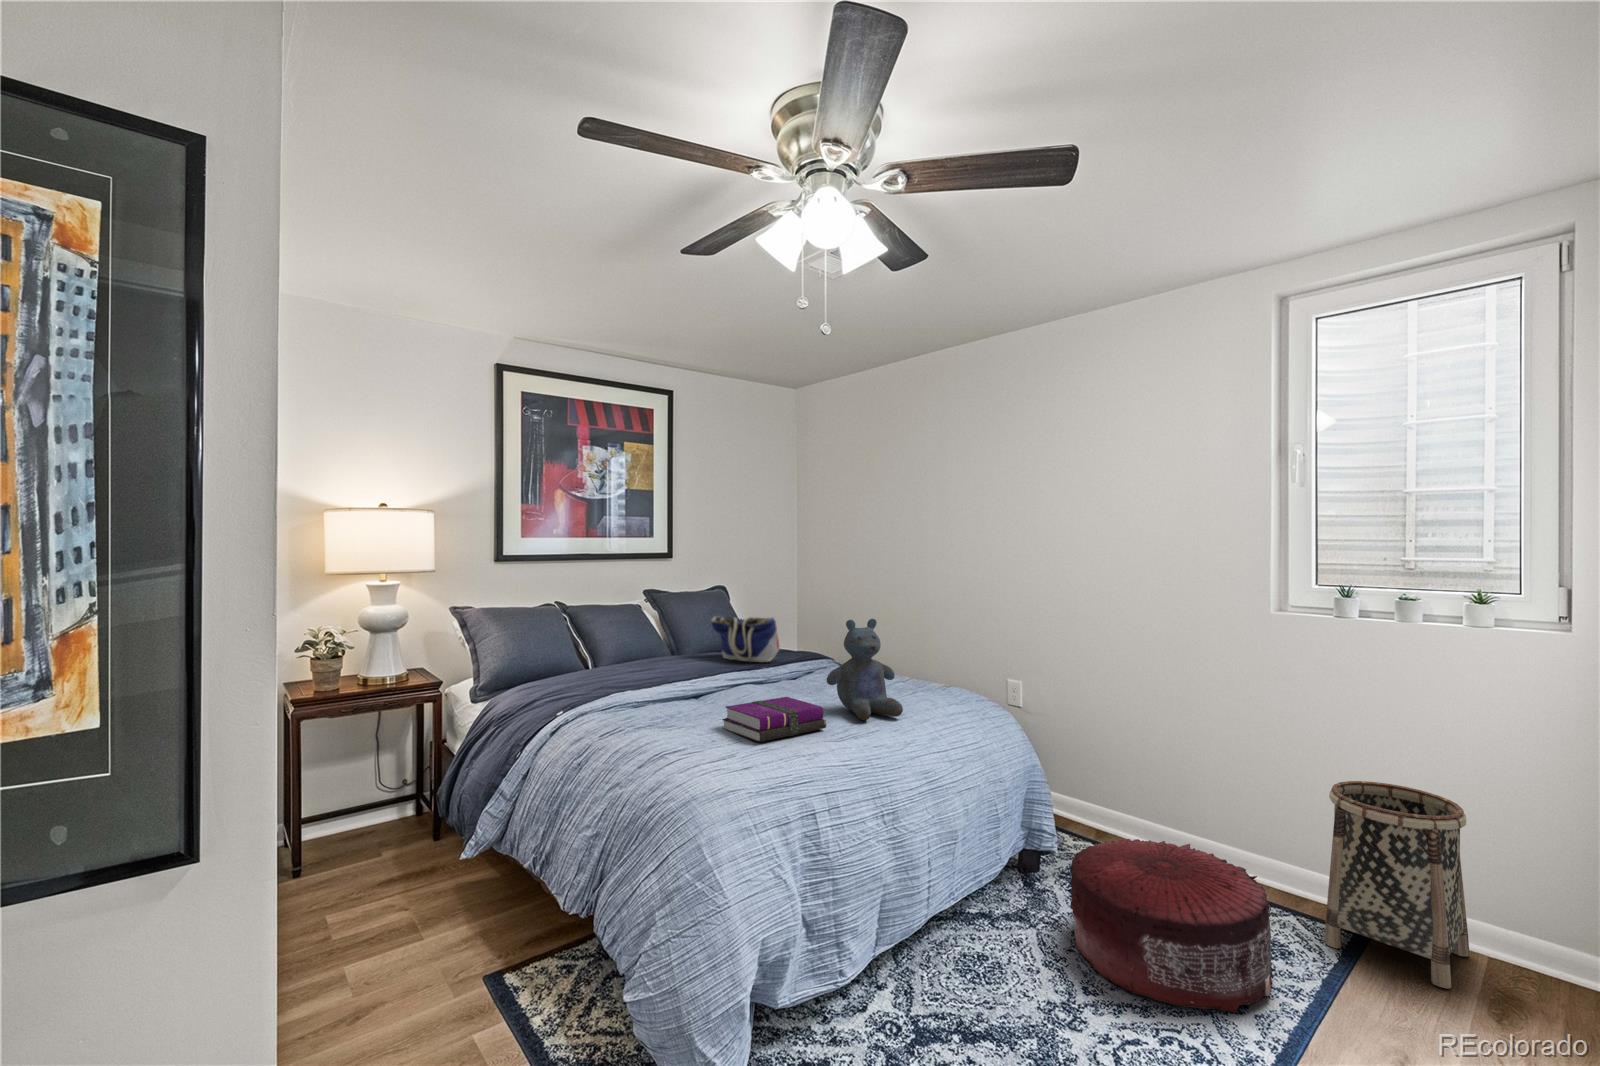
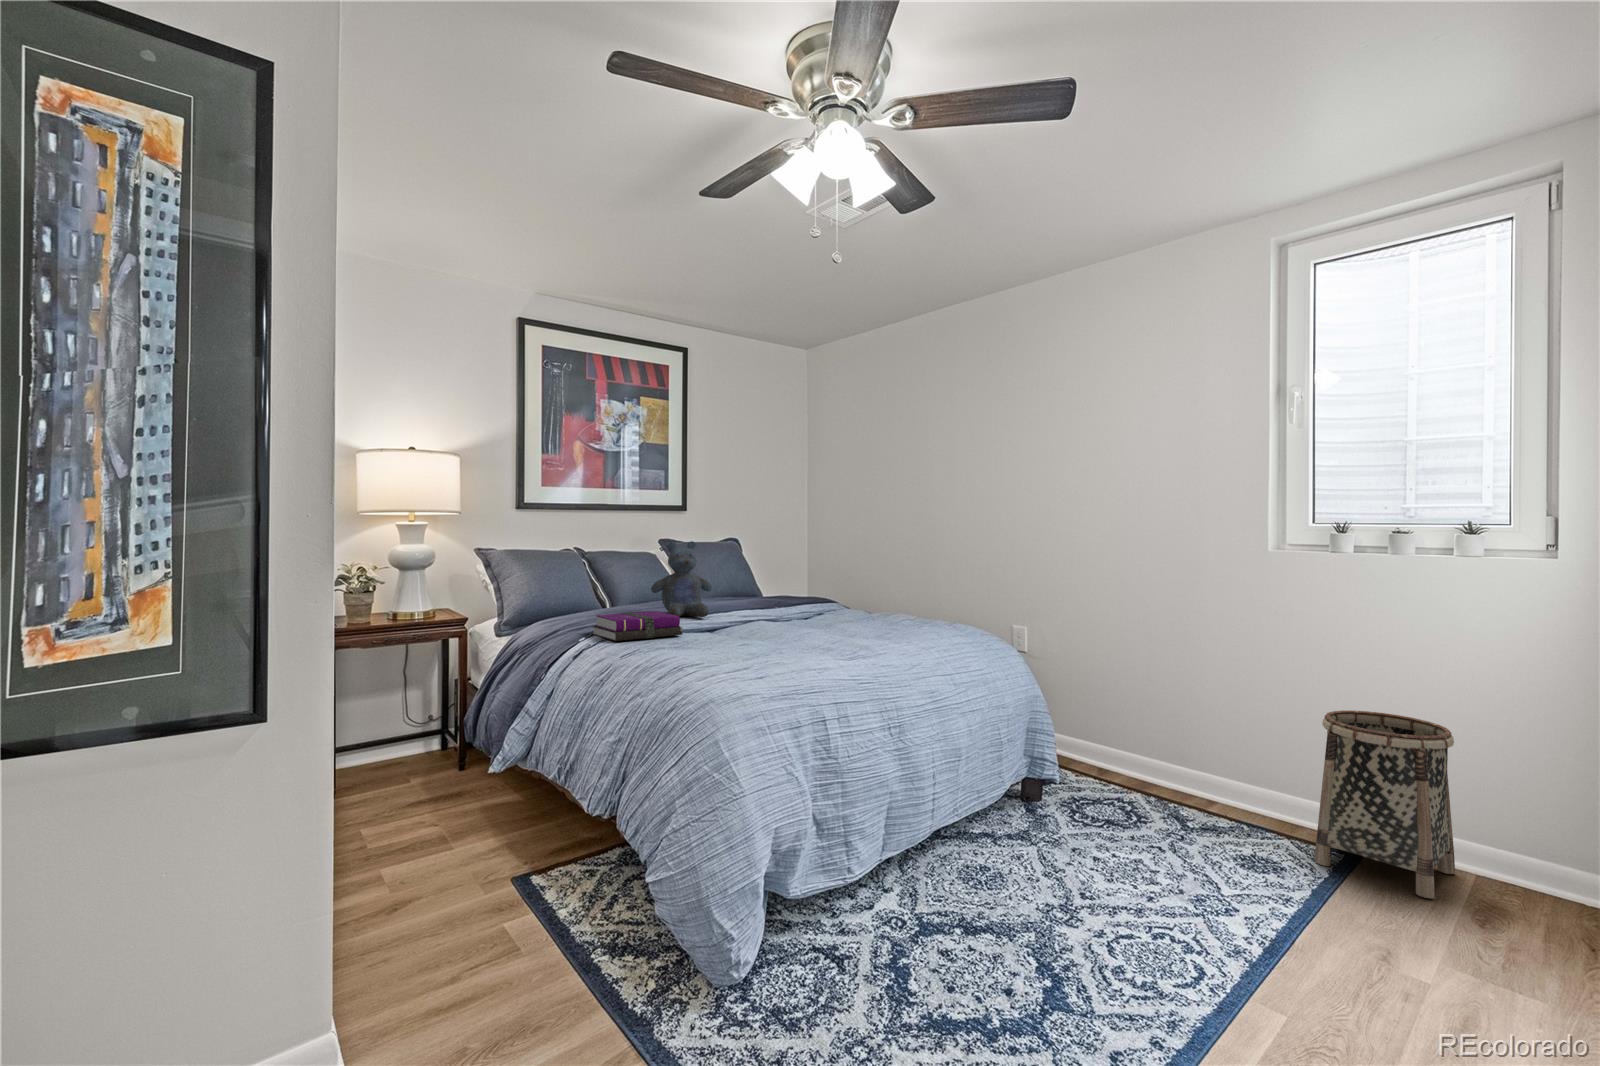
tote bag: present [711,616,780,662] -> none [725,564,792,609]
stuffed bear: present [827,619,903,720] -> present [651,541,712,617]
notebook: present [722,697,826,742] -> present [593,611,683,641]
pouf: present [1070,838,1274,1012] -> none [1069,763,1264,913]

